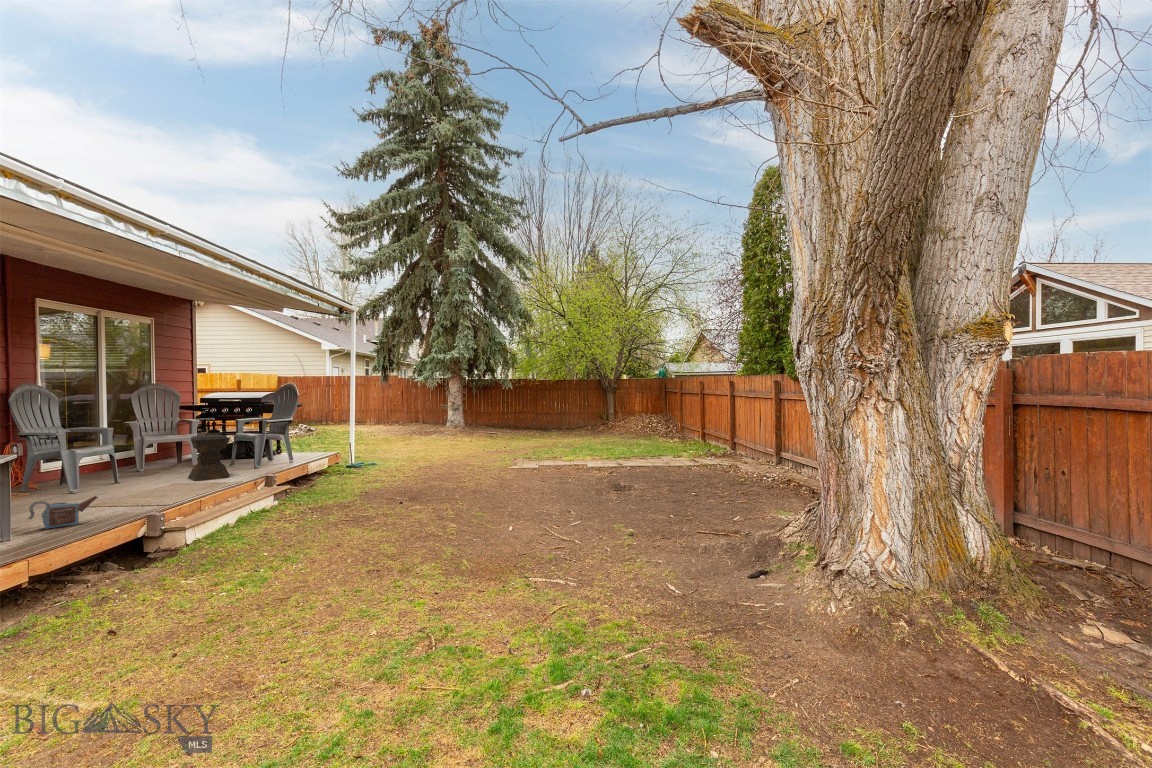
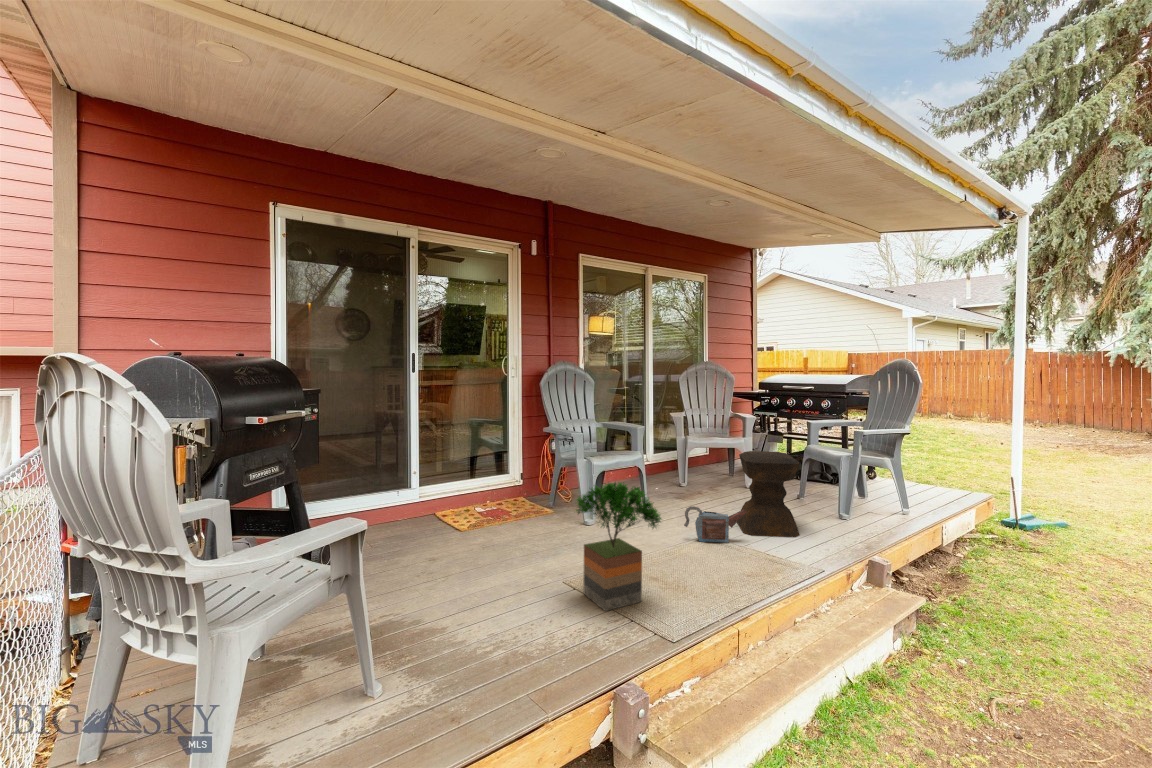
potted tree: none [88,447,153,511] -> present [576,483,661,611]
watering can: present [28,496,98,529] -> present [684,506,747,543]

